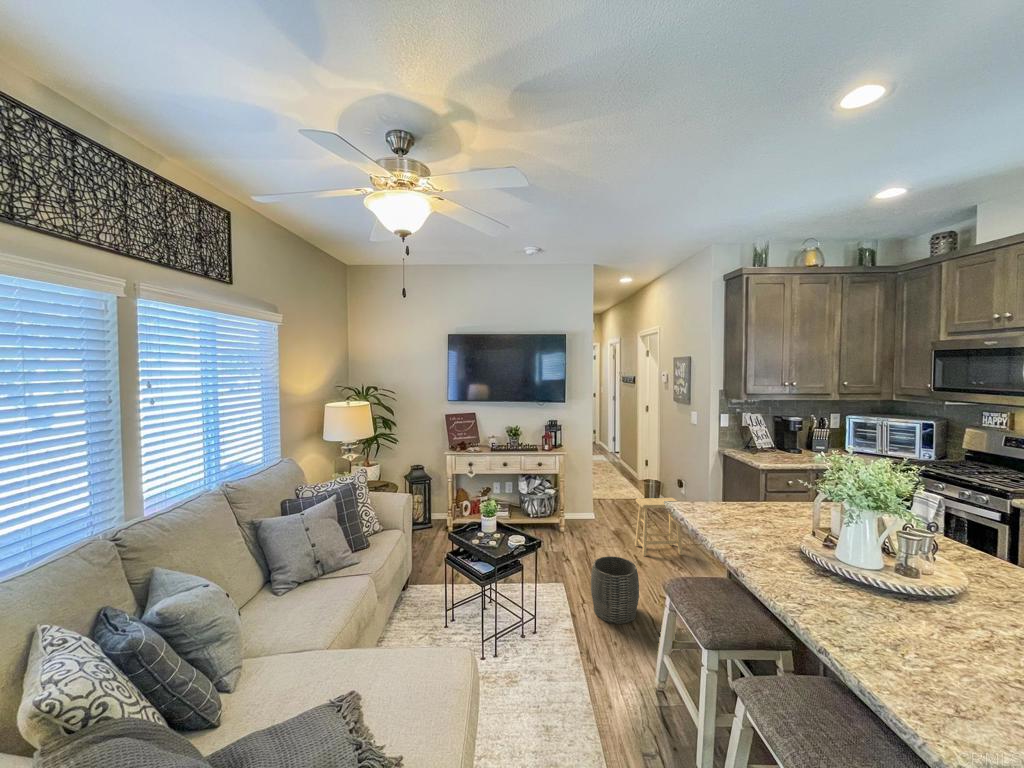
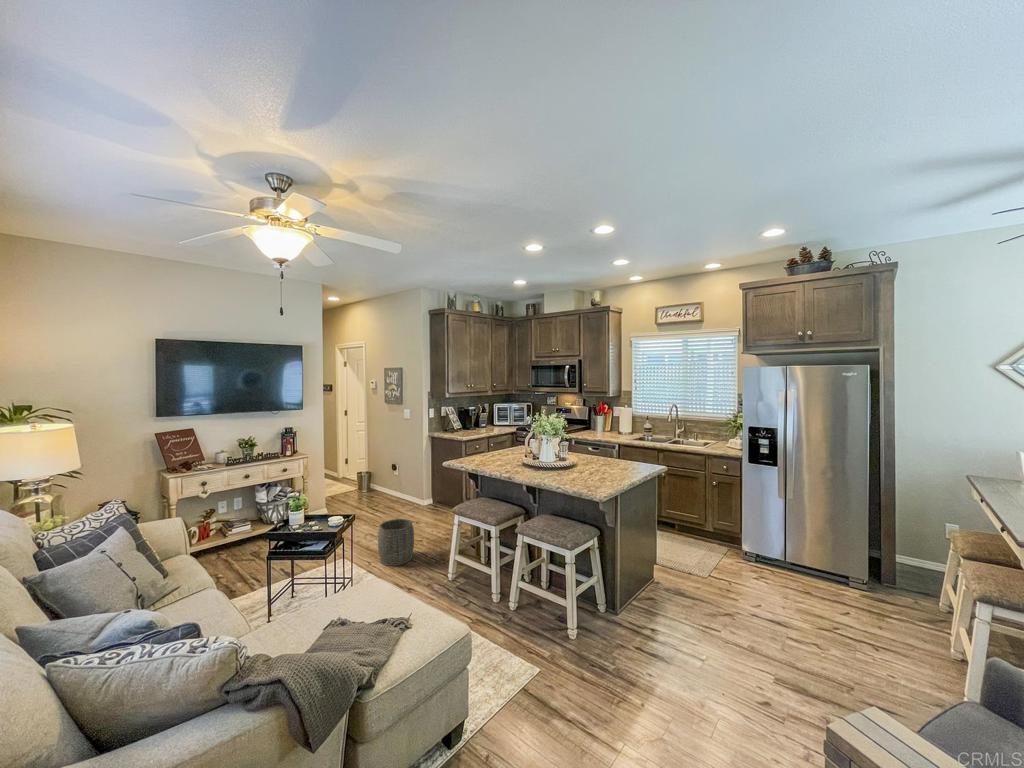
footstool: present [635,498,683,556] -> none [377,476,414,524]

